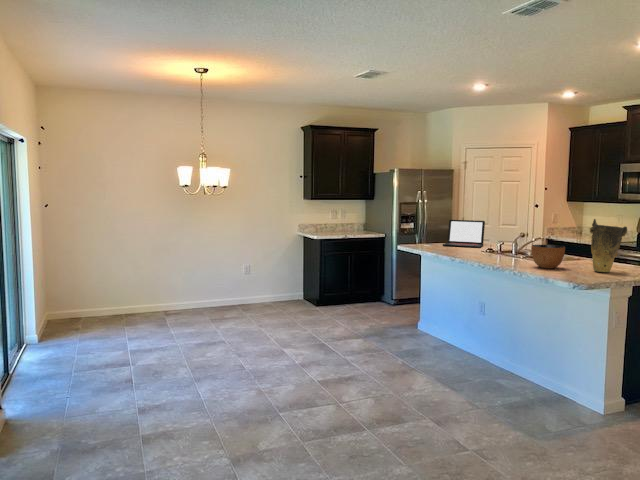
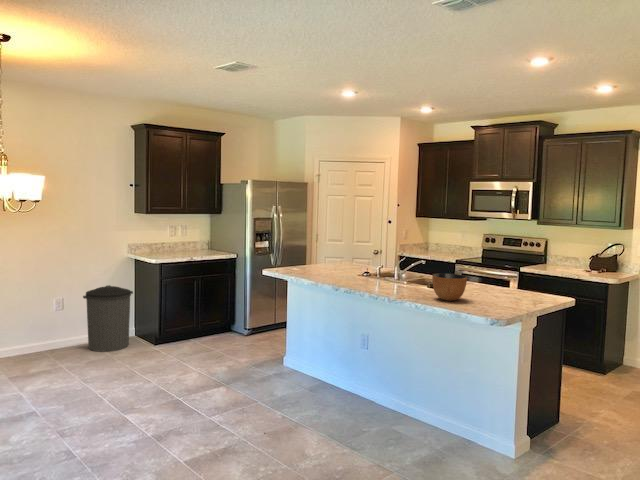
vase: present [590,219,627,272] -> none [492,246,527,303]
laptop: present [443,220,485,248] -> none [314,240,356,272]
trash can: none [263,256,301,308] -> present [83,285,133,352]

